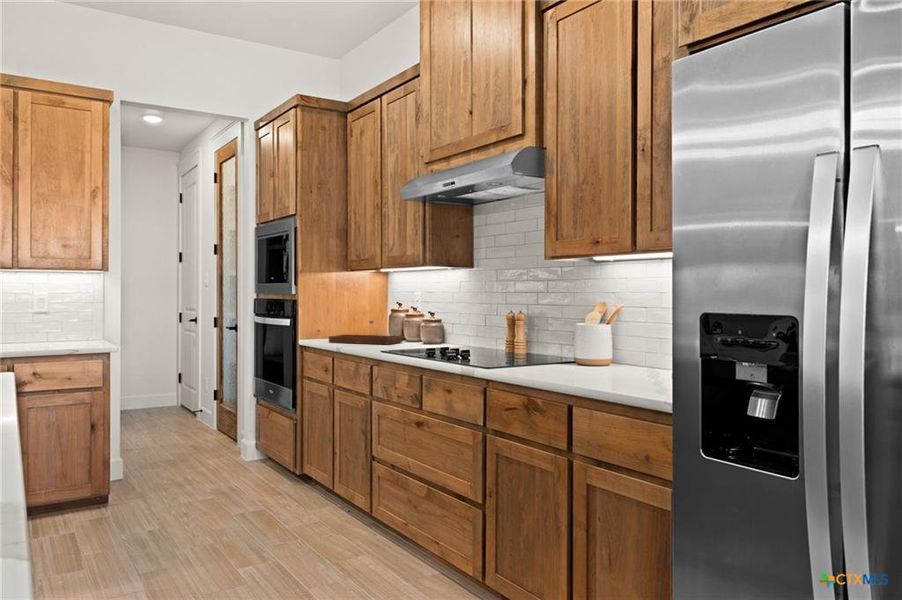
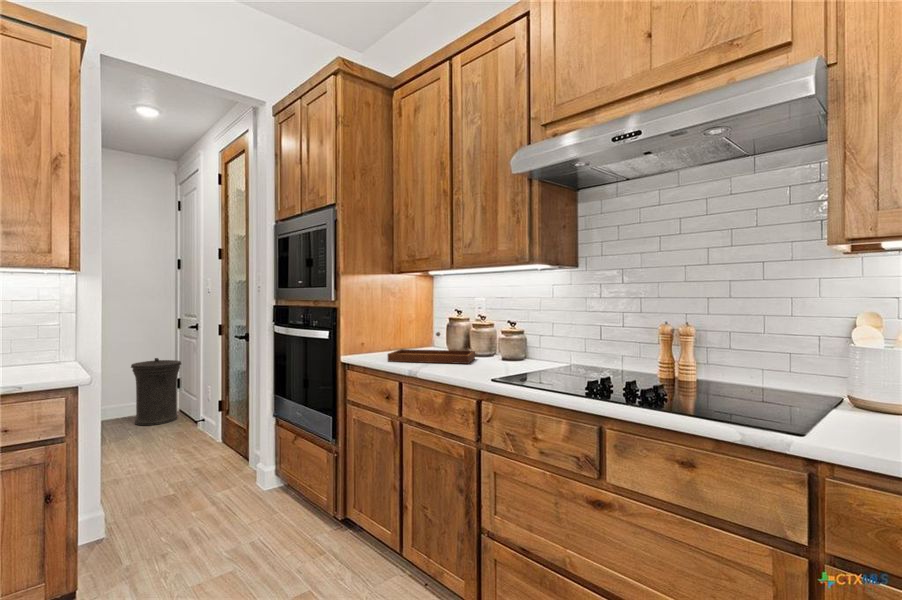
trash can: none [136,351,182,416] -> present [131,358,181,425]

